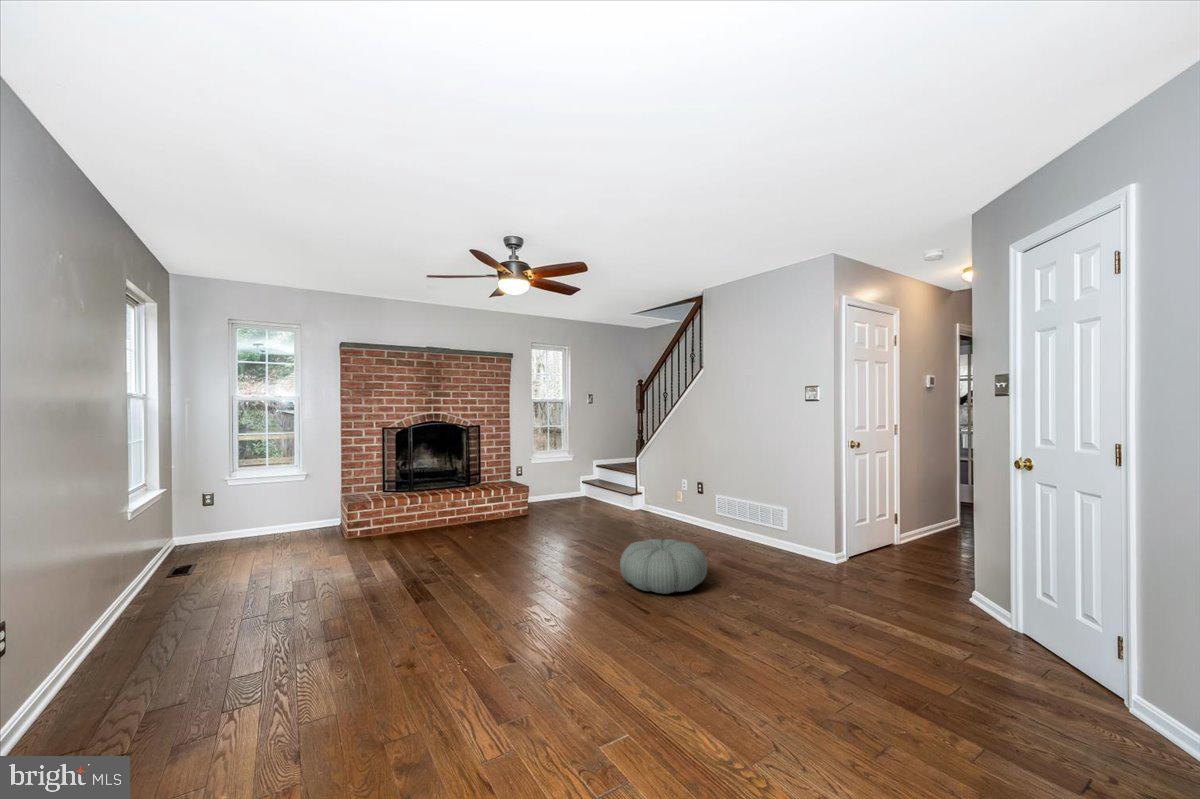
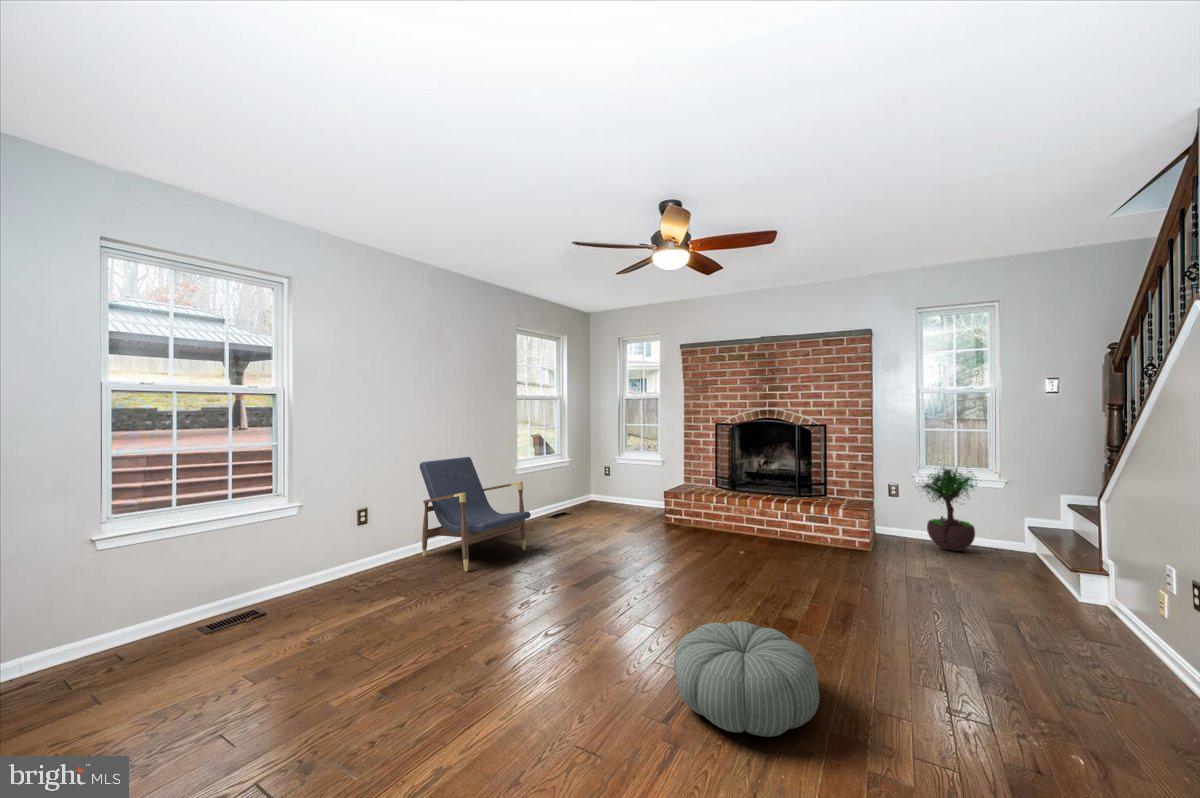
potted tree: none [542,444,575,504] -> present [921,466,976,551]
lounge chair: none [87,488,293,678] -> present [420,457,531,571]

